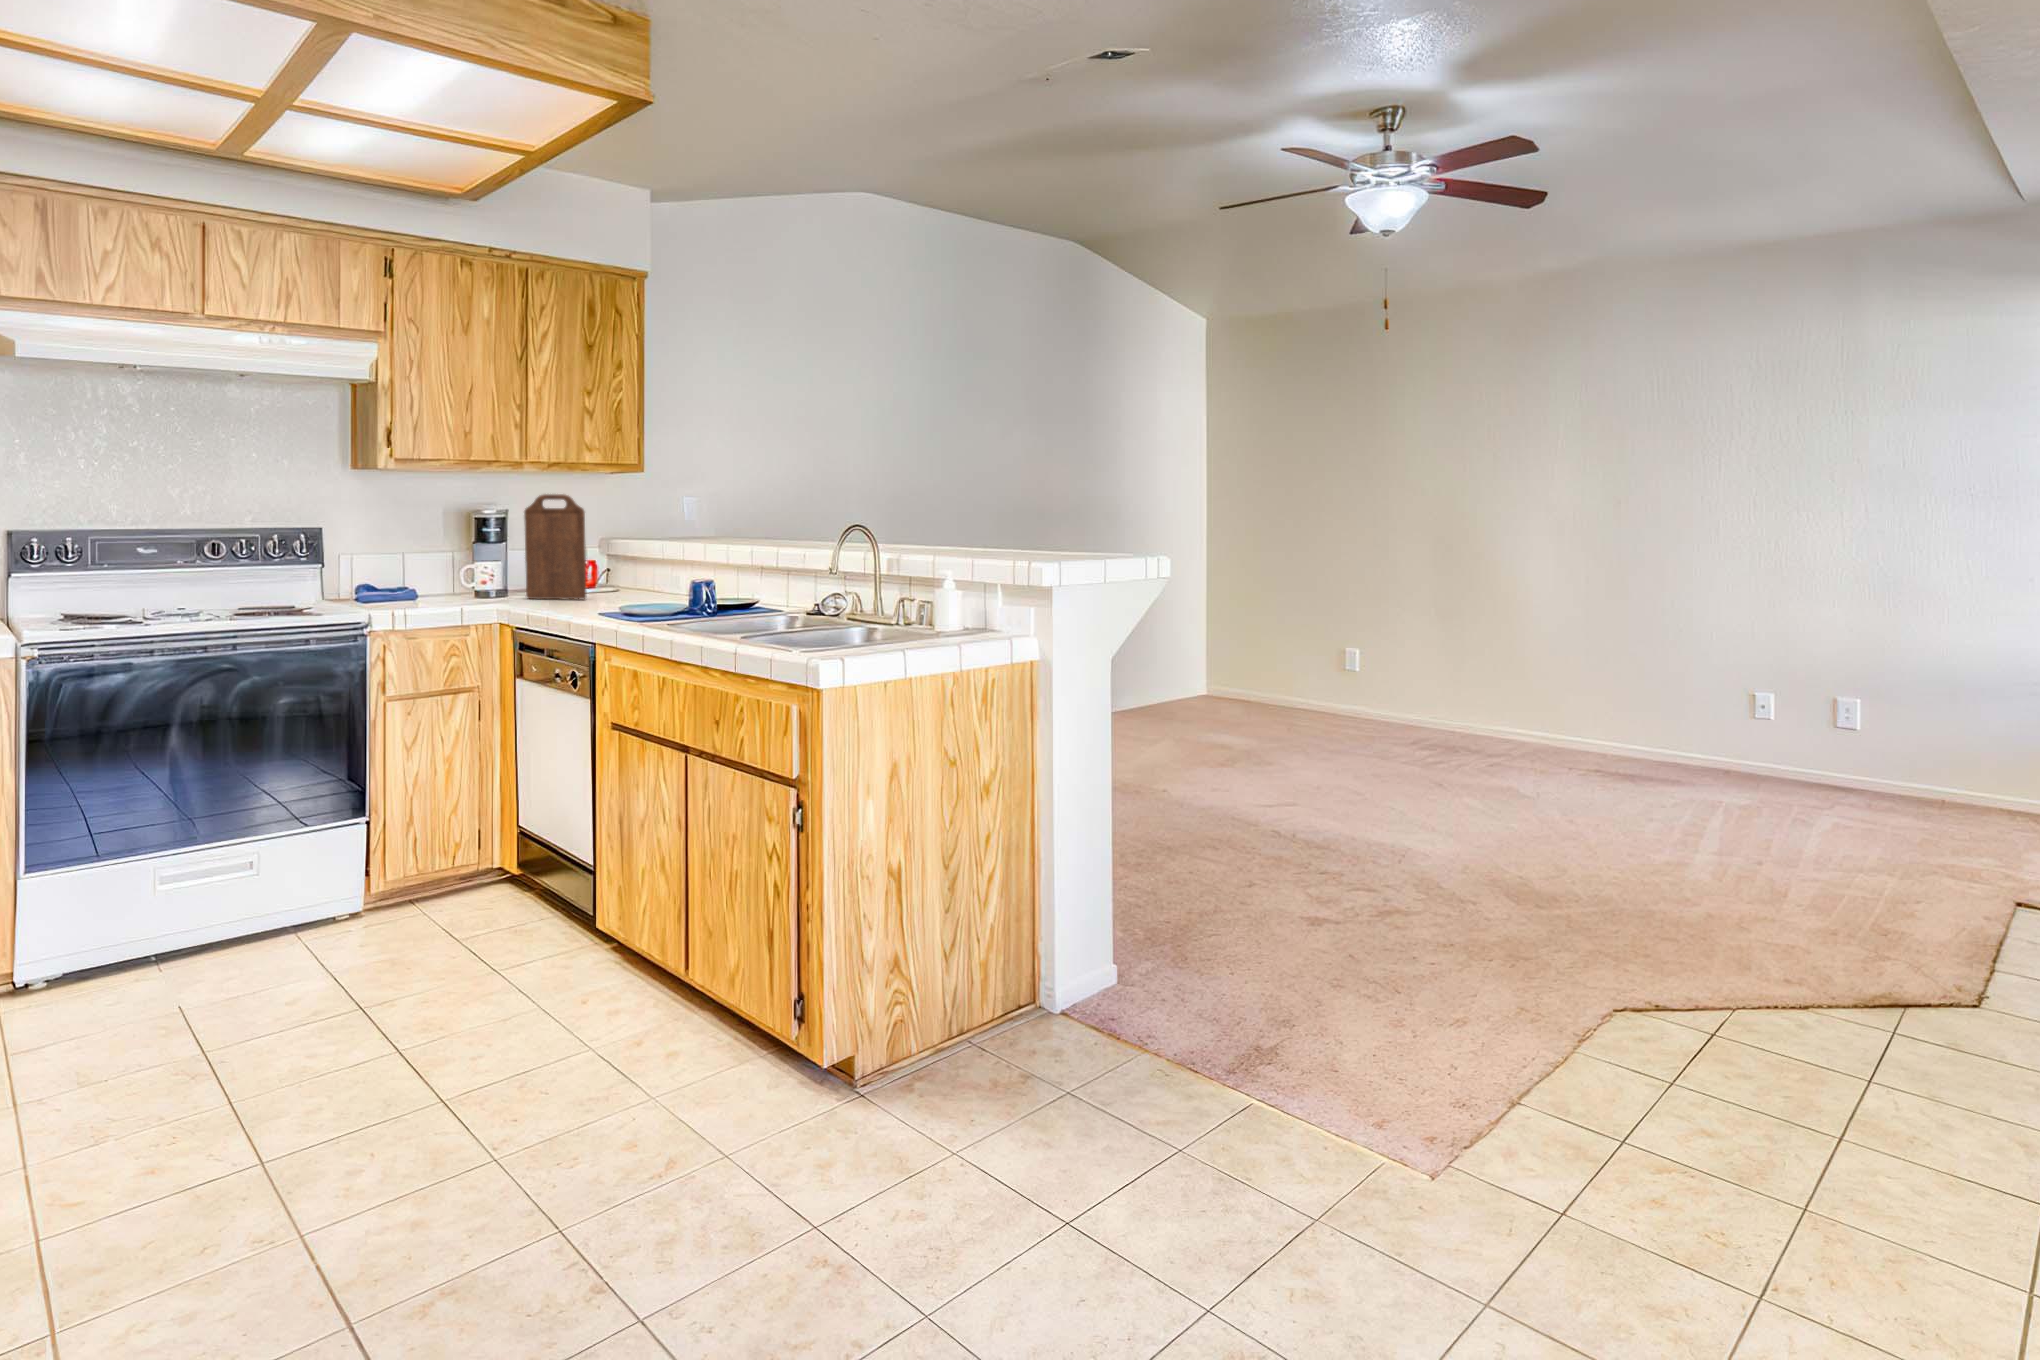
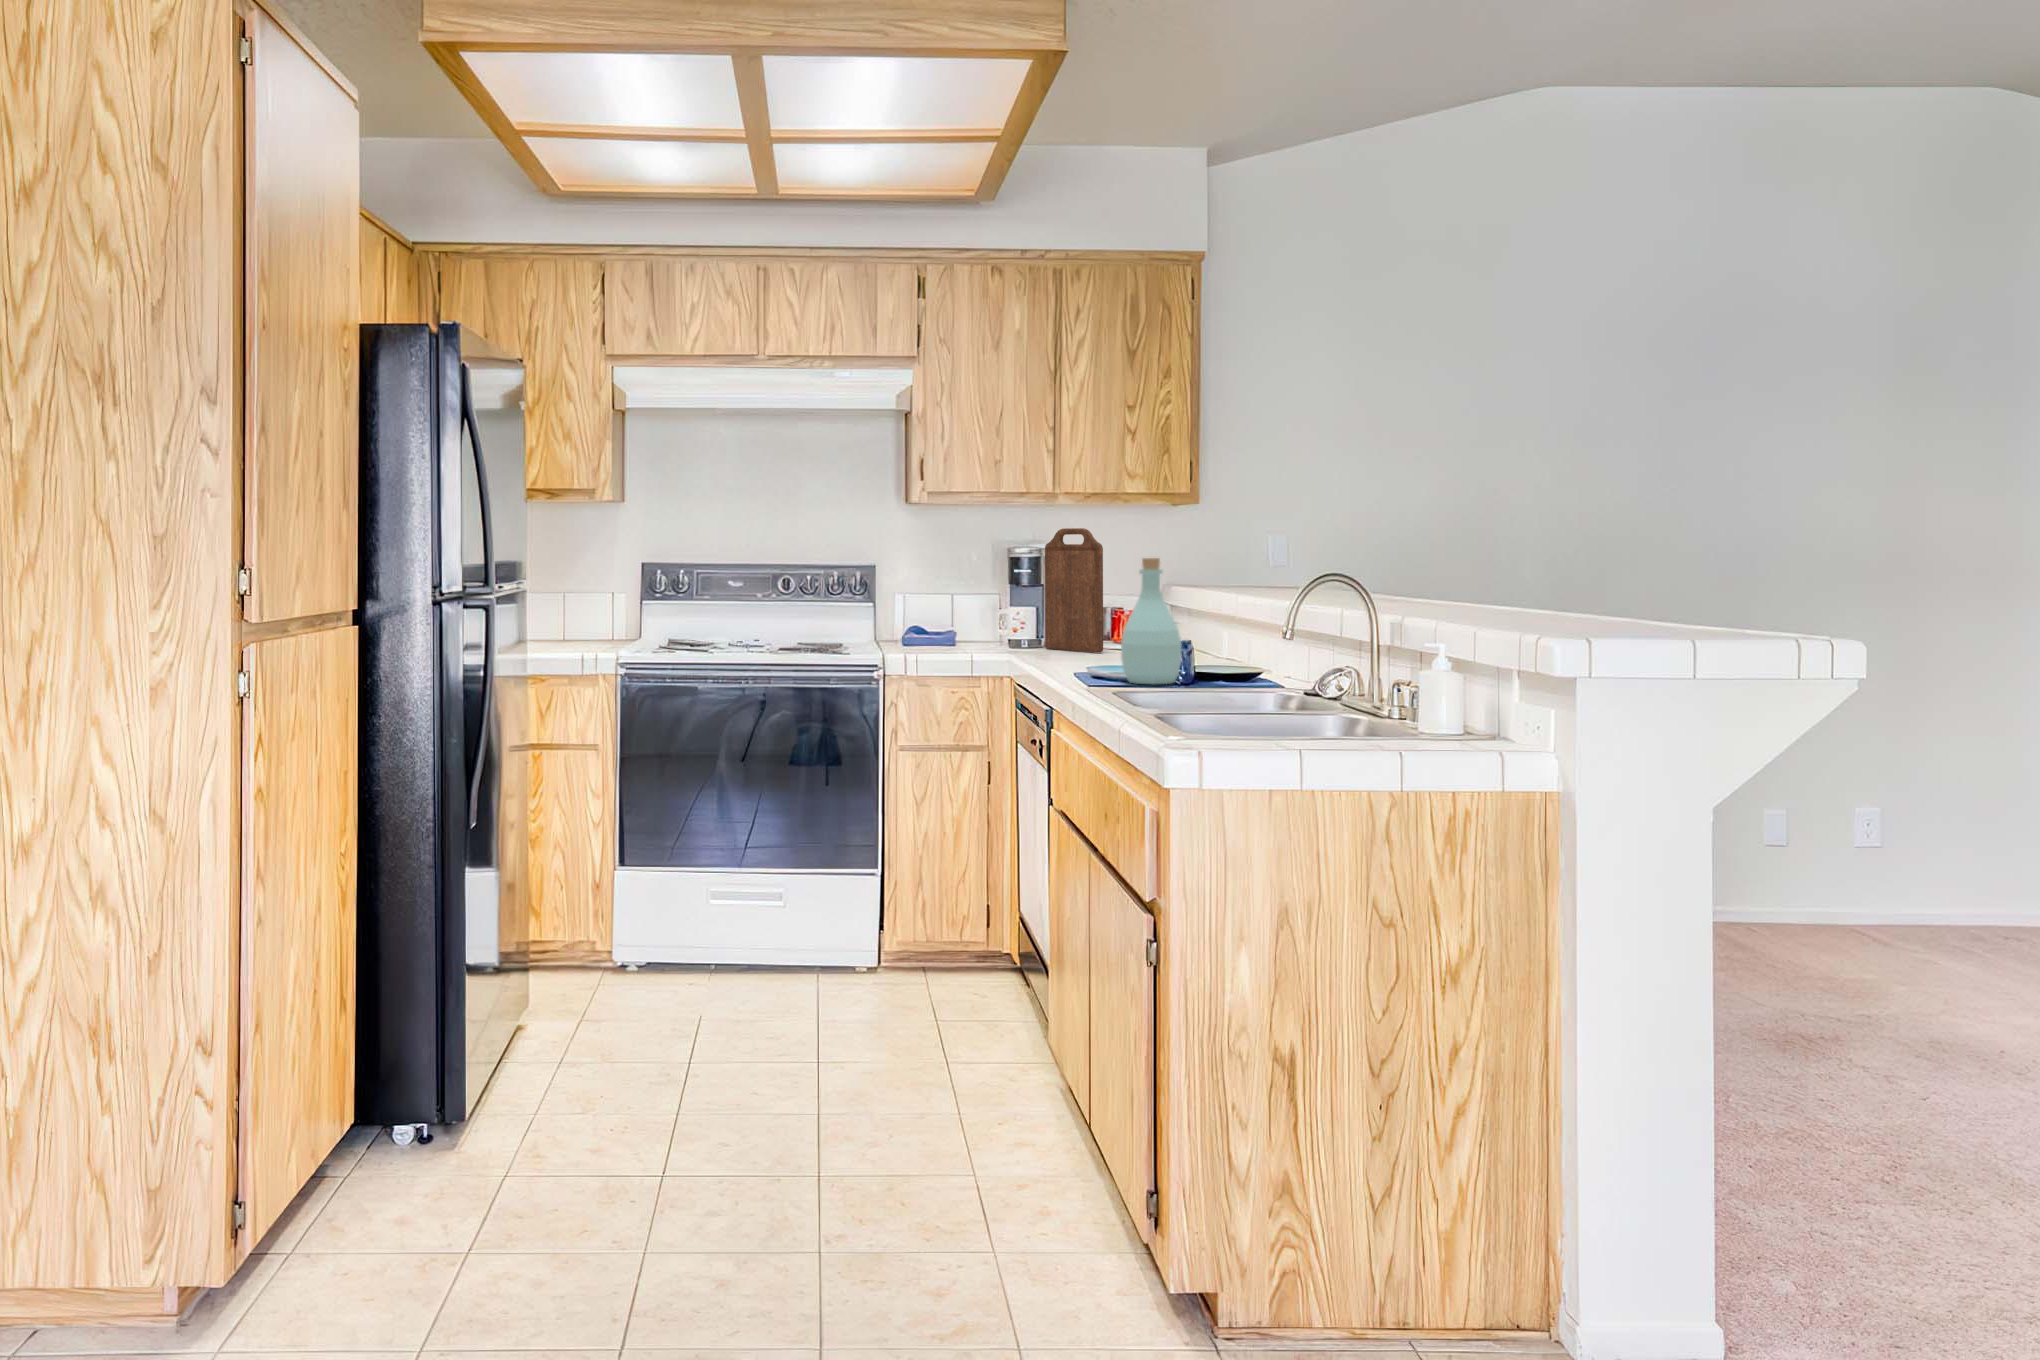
bottle: none [656,519,708,620] -> present [1121,558,1182,684]

